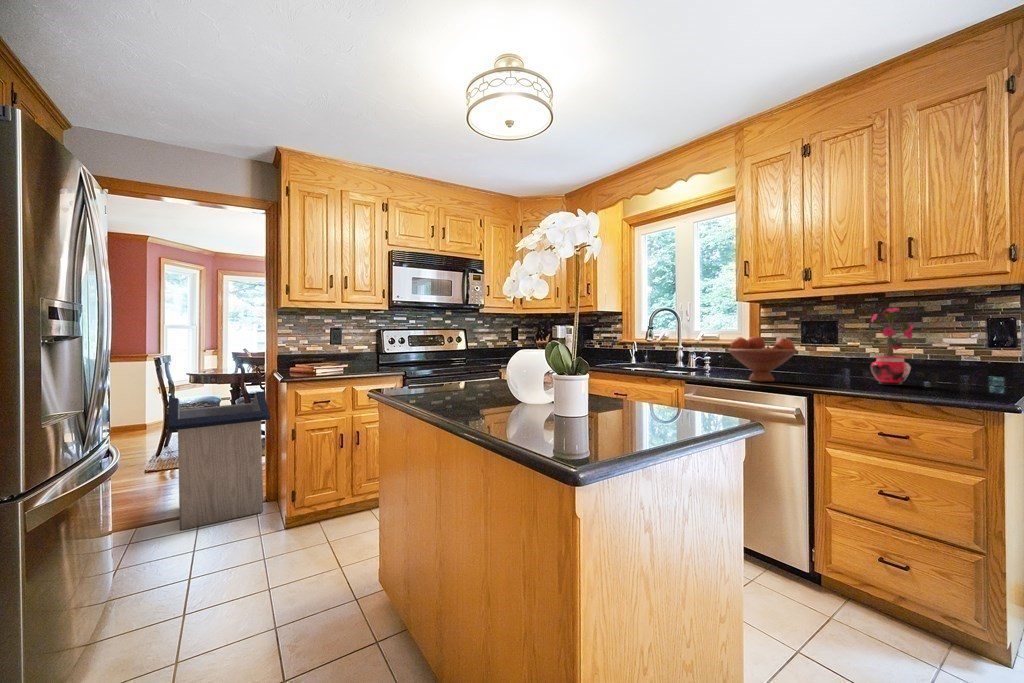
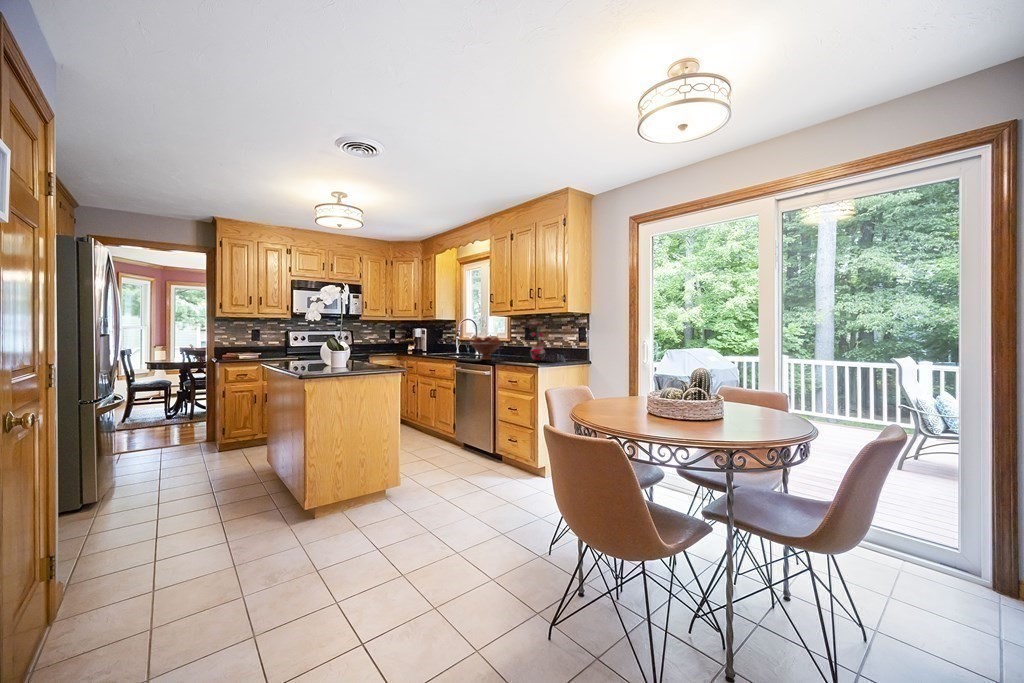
trash can: present [168,392,270,530] -> none [140,371,209,454]

